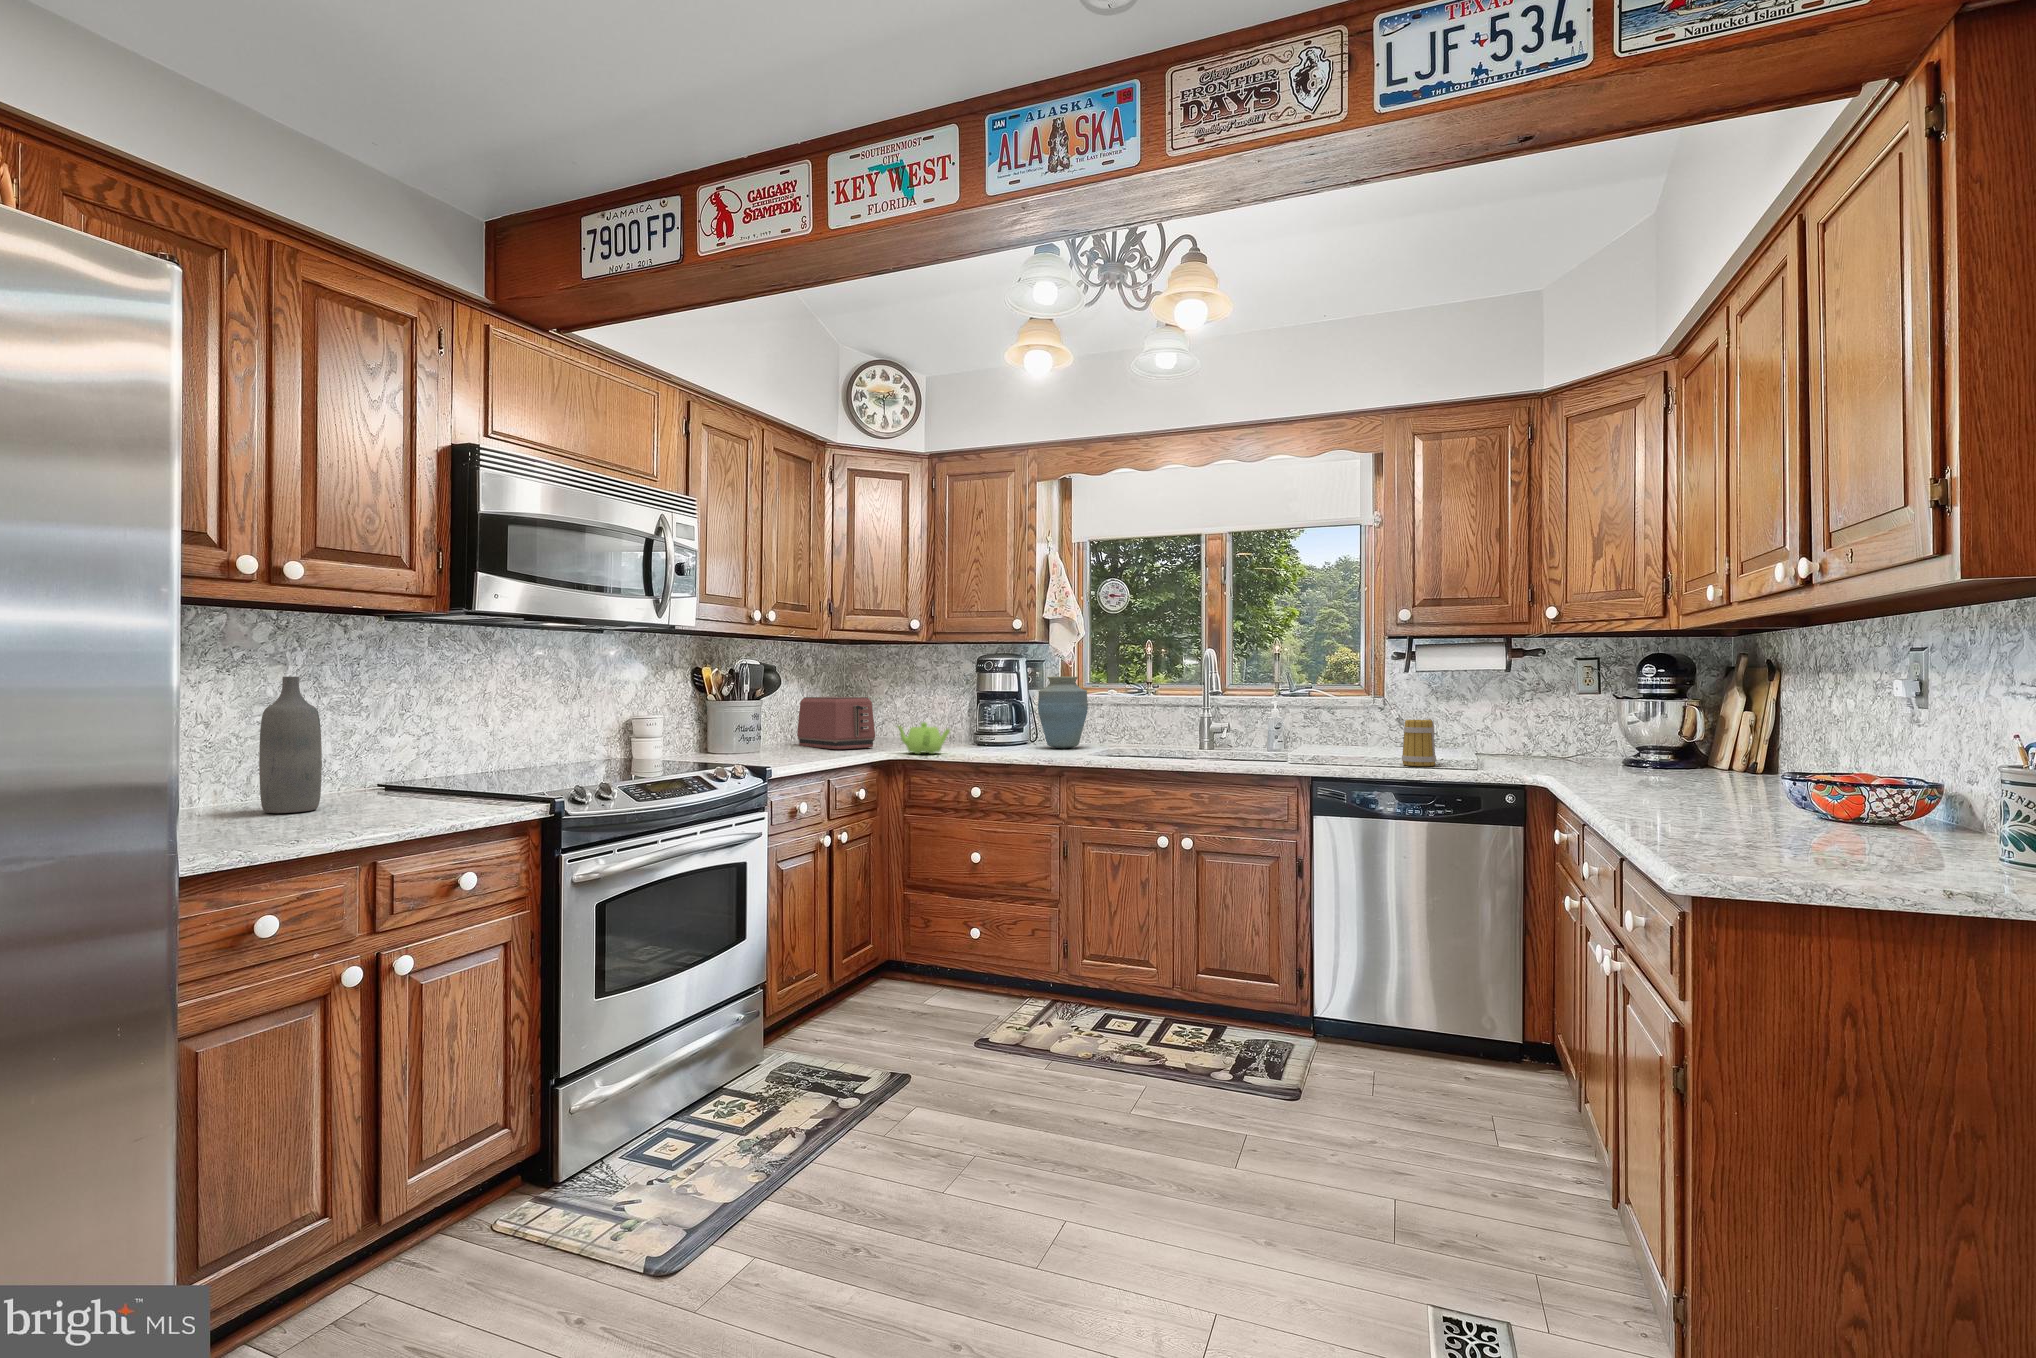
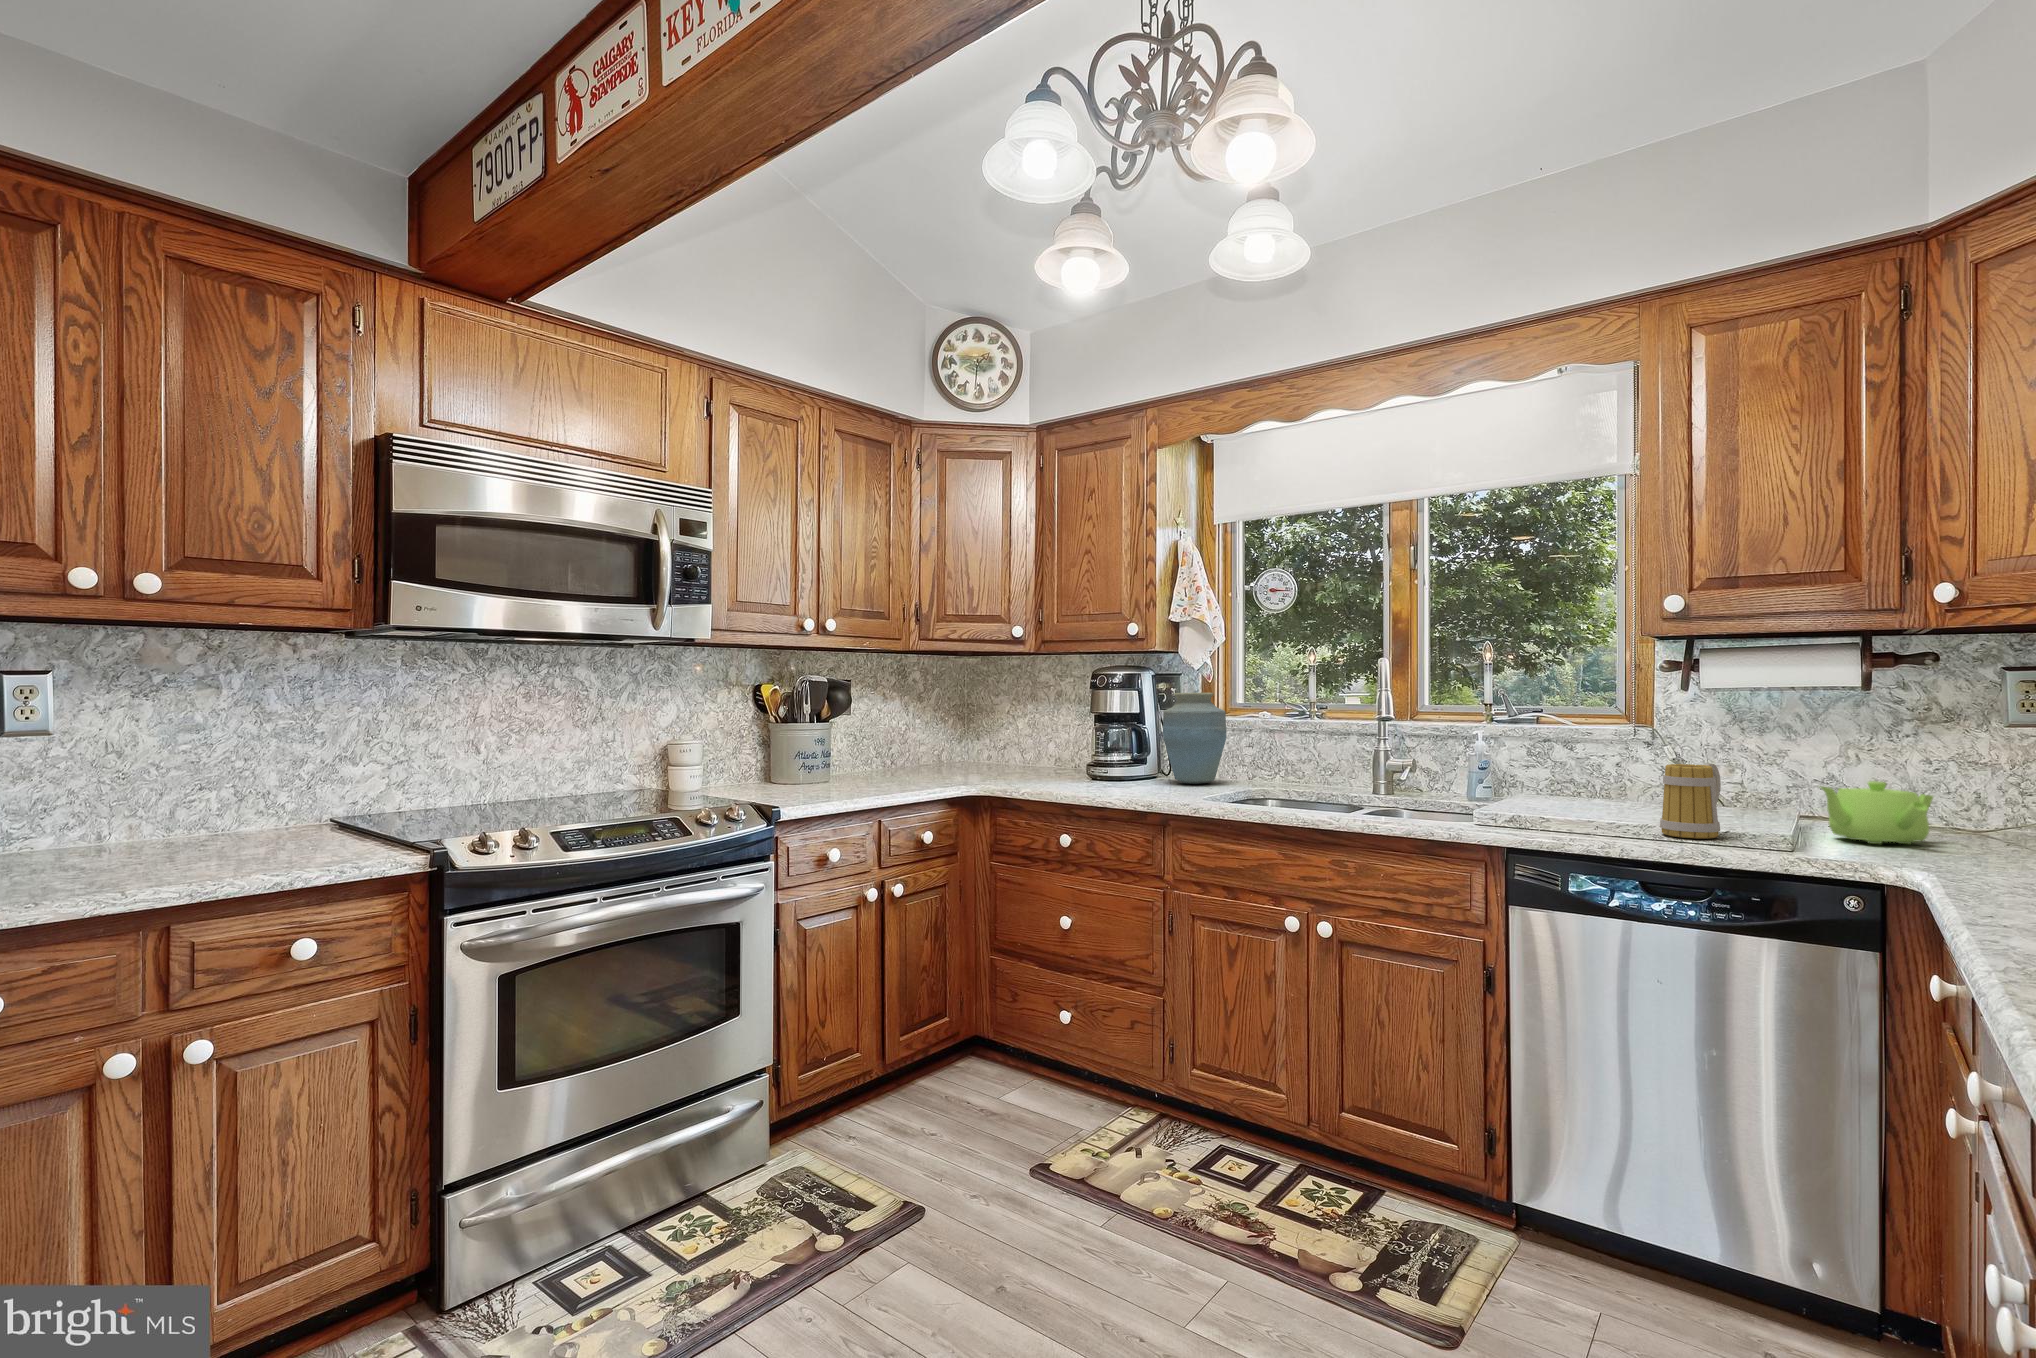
bottle: present [259,677,322,813] -> none [124,704,197,859]
toaster: present [797,697,875,749] -> none [887,716,967,779]
teapot: present [898,723,950,754] -> present [1819,781,1933,844]

